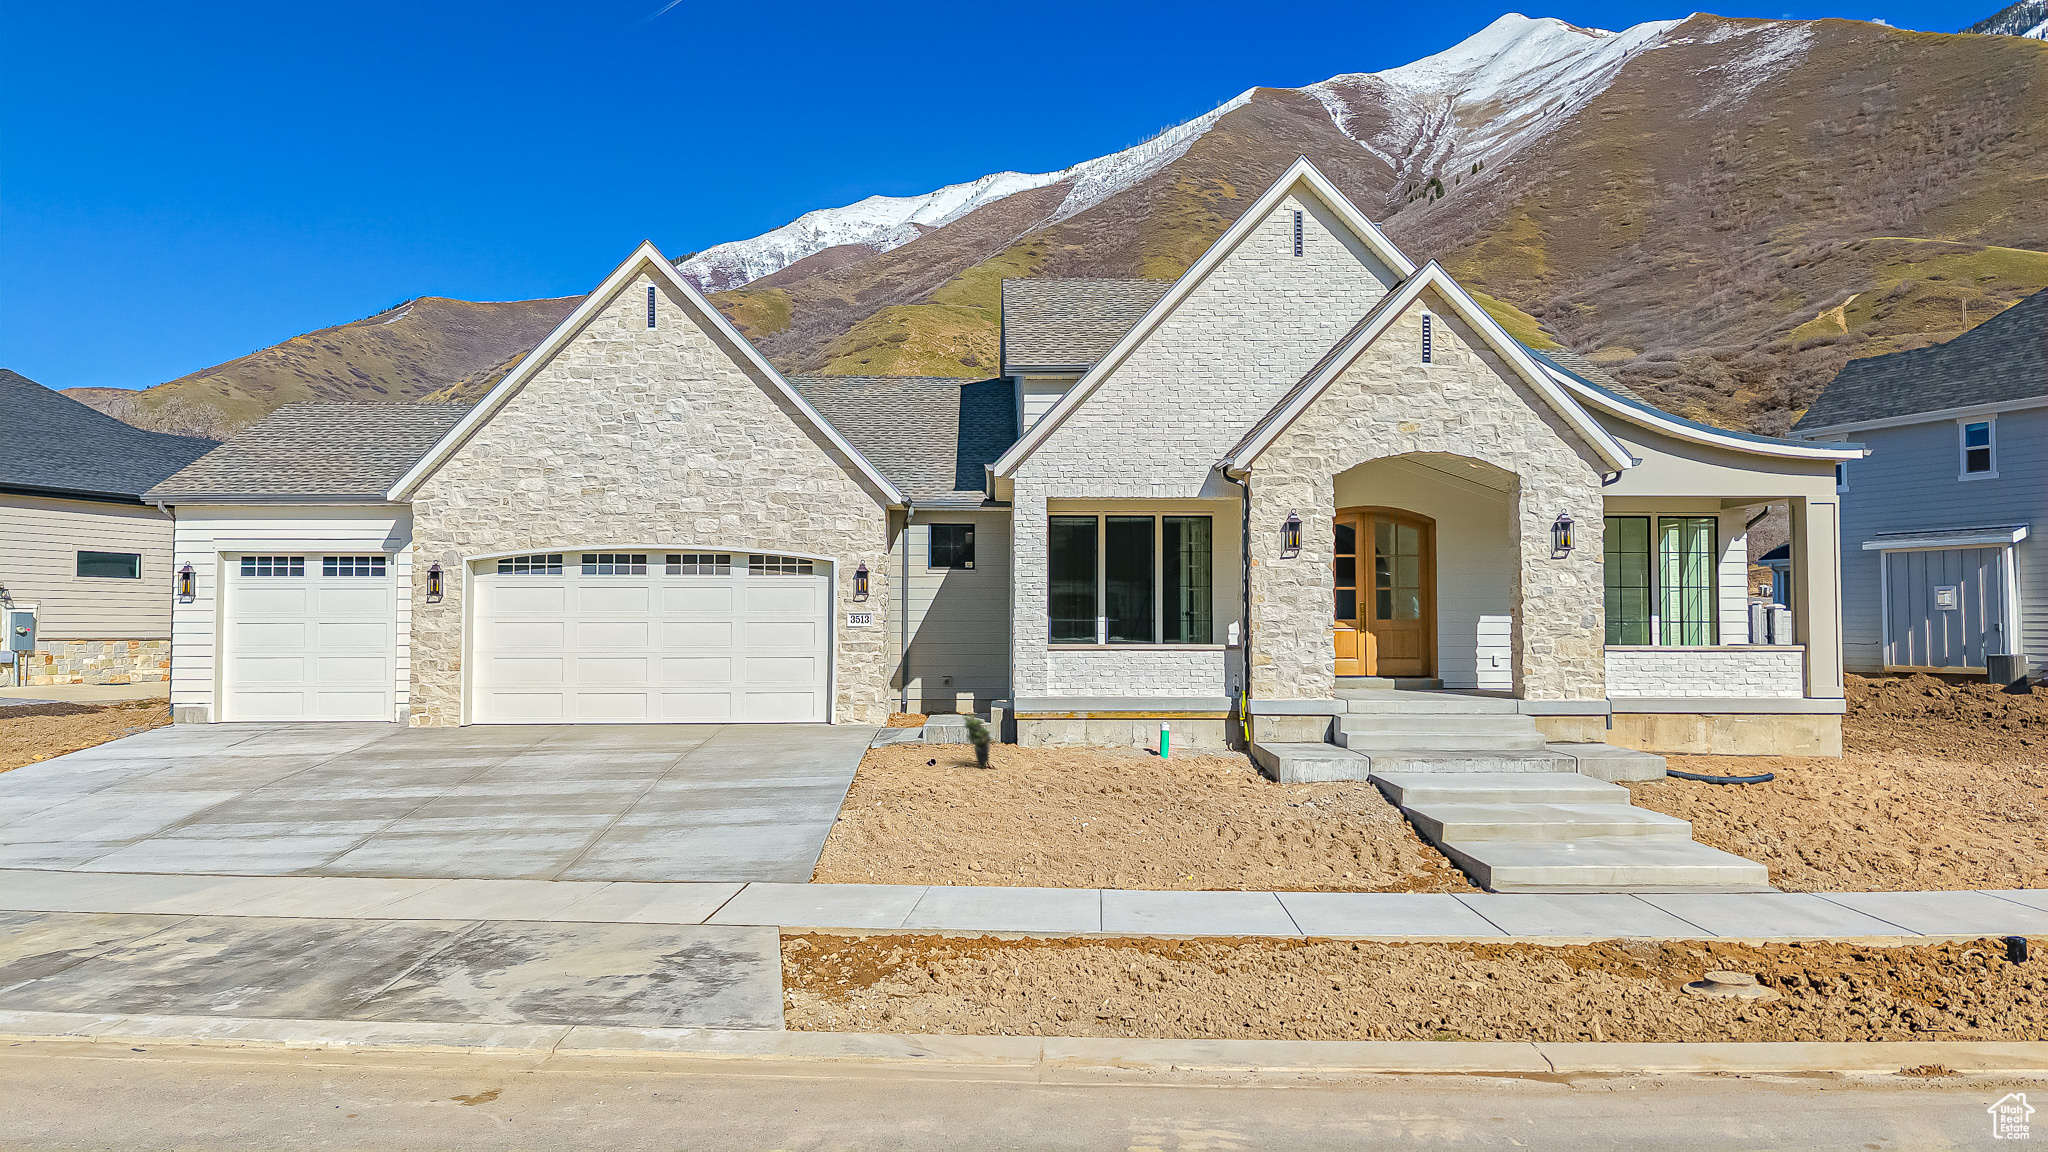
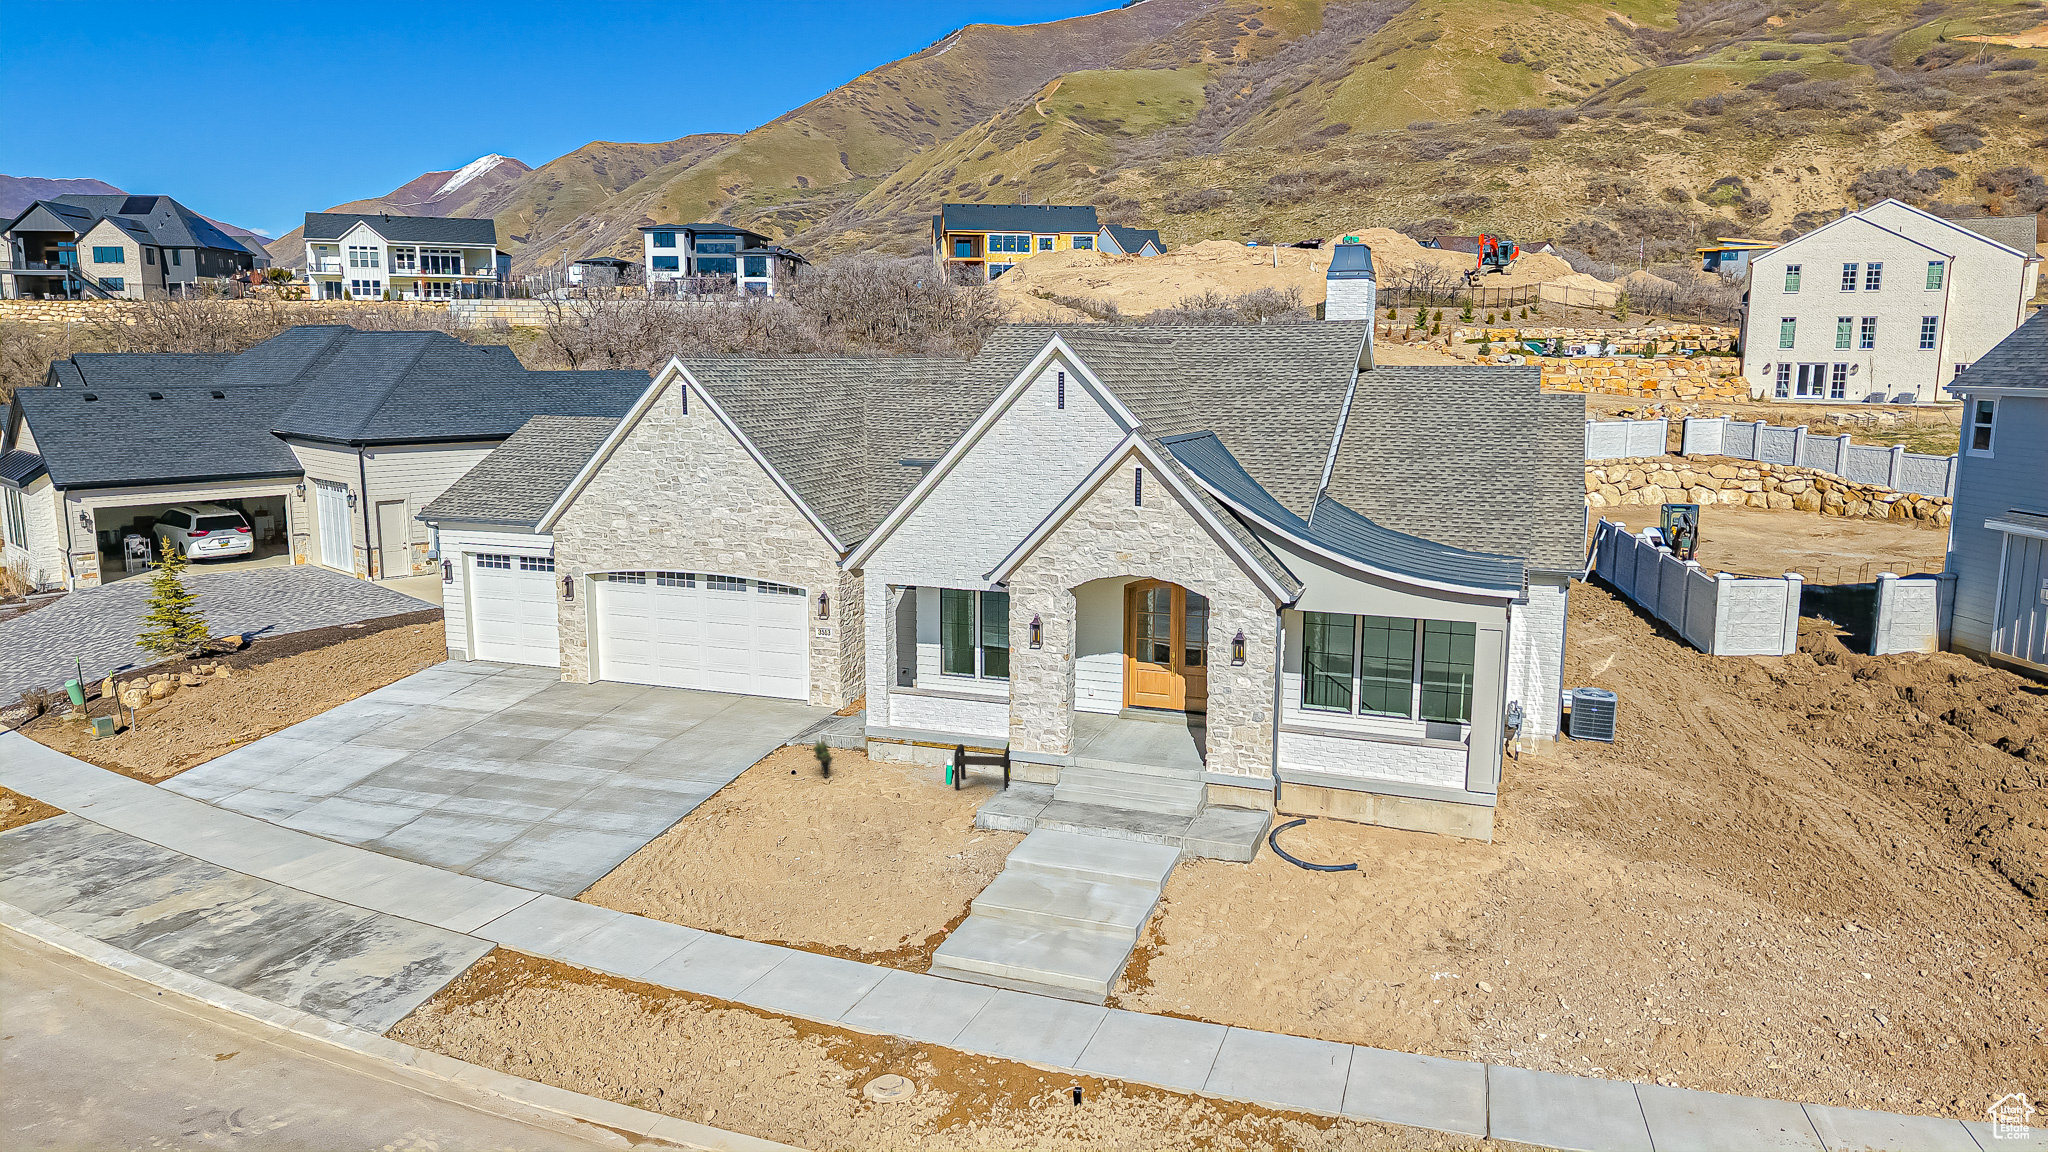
bench: none [1169,701,1256,763] -> present [954,744,1010,791]

